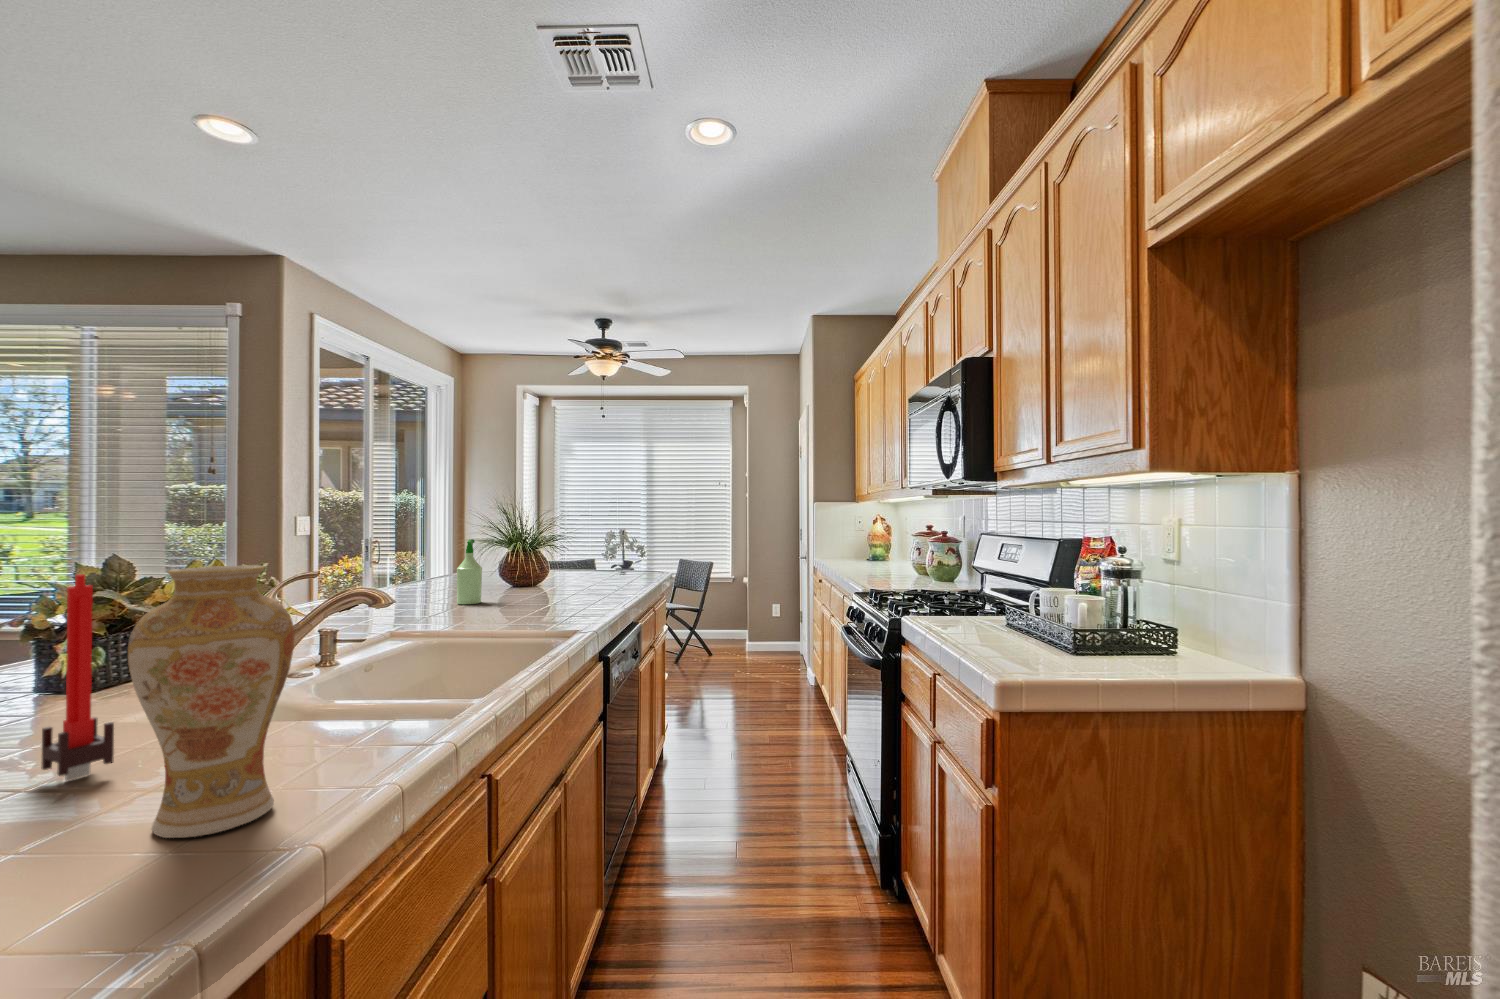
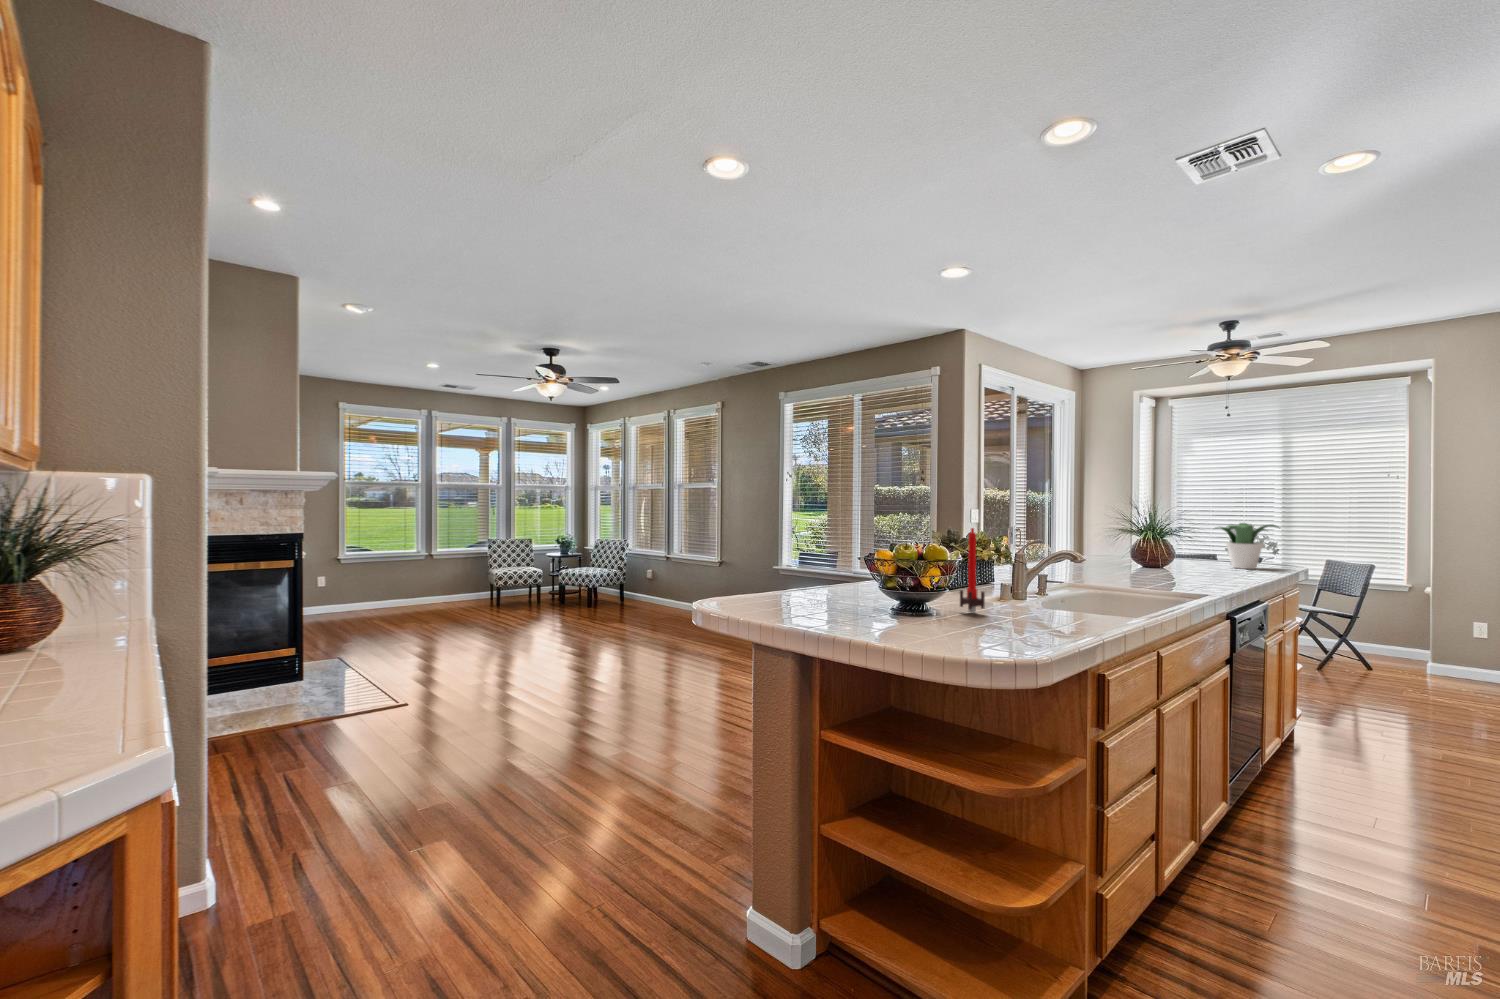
potted plant: none [588,529,650,580] -> present [1216,523,1280,569]
spray bottle: present [457,539,482,604] -> none [1101,526,1121,574]
vase: present [128,565,294,838] -> none [1012,525,1072,631]

